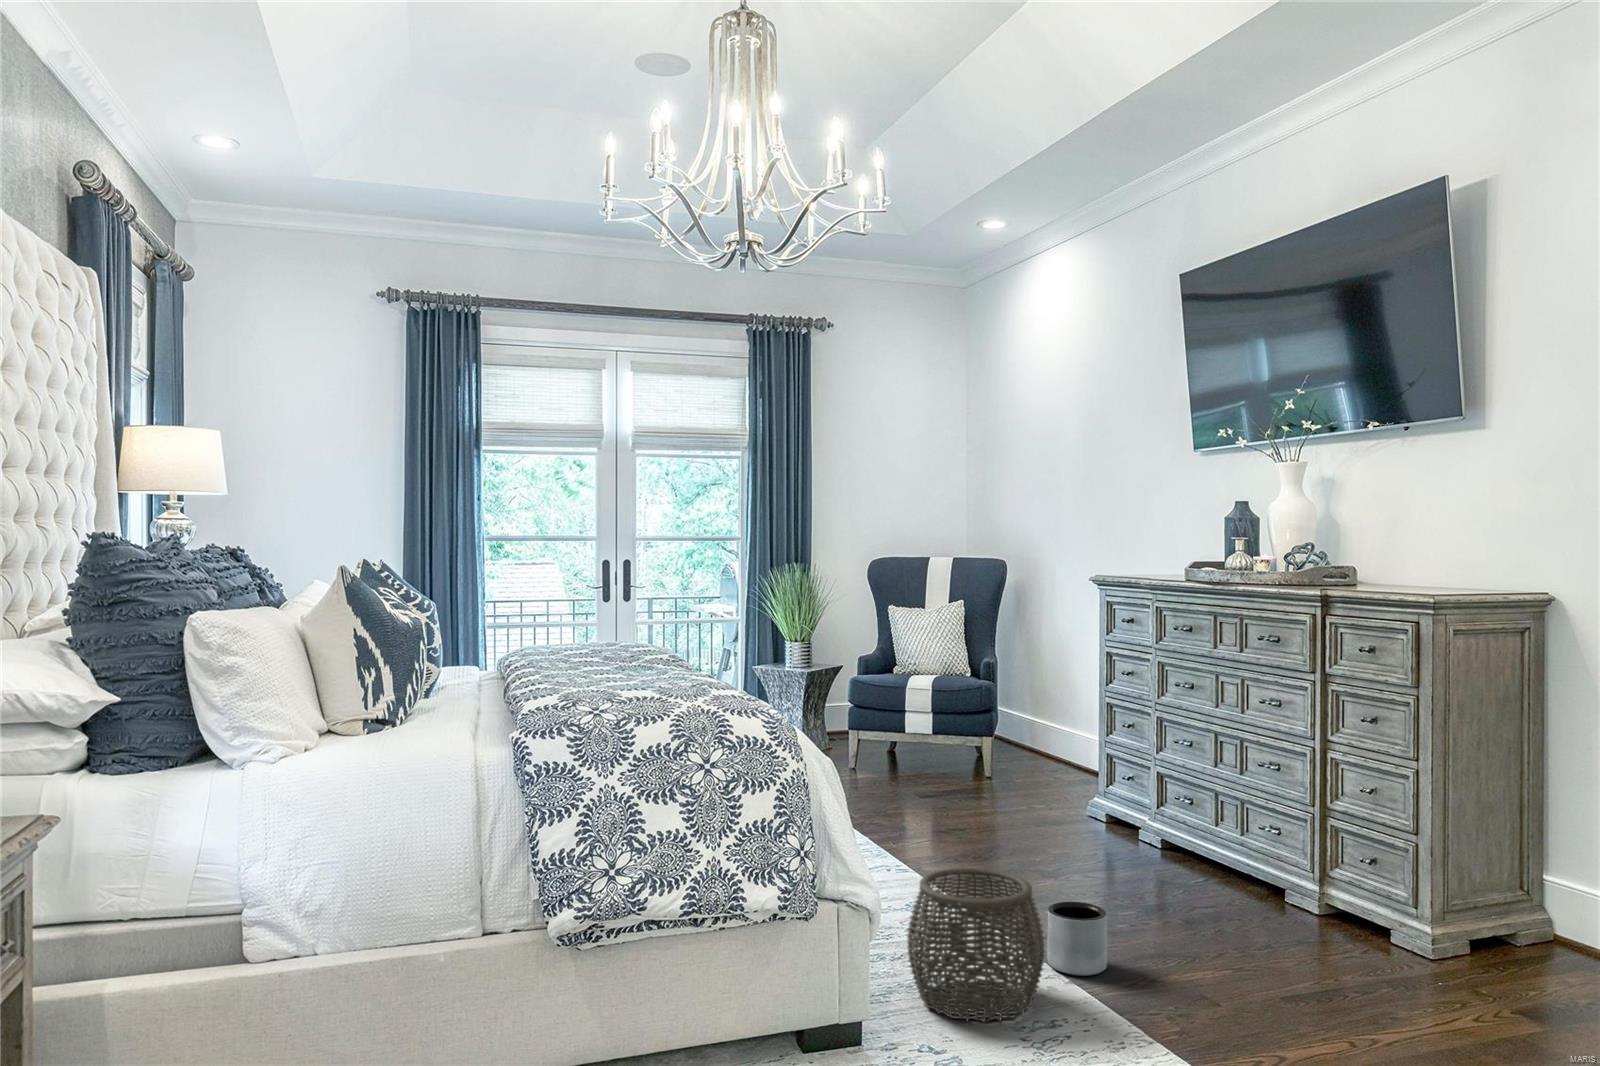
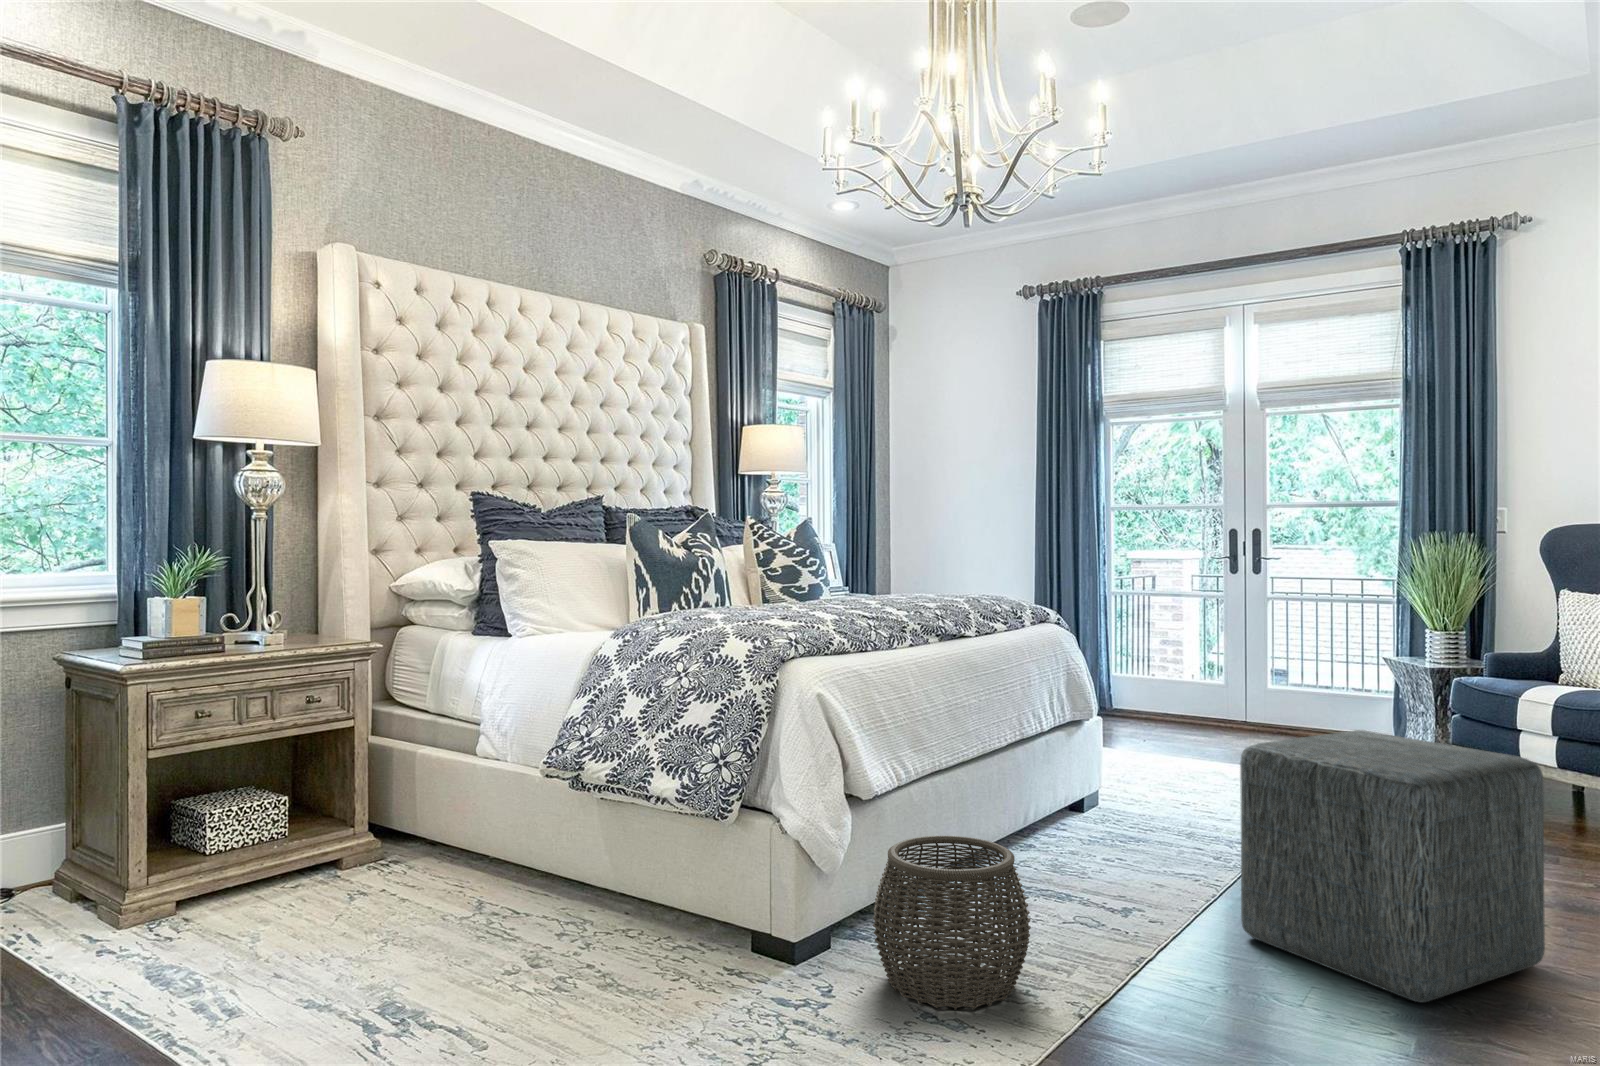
ottoman: none [988,728,1148,903] -> present [1240,730,1545,1002]
planter: present [1047,902,1107,976] -> none [1095,925,1173,1025]

